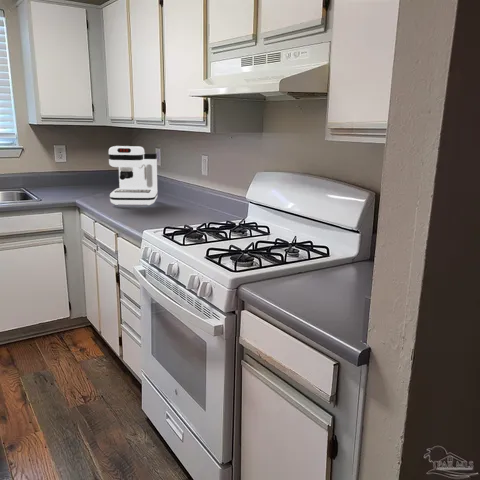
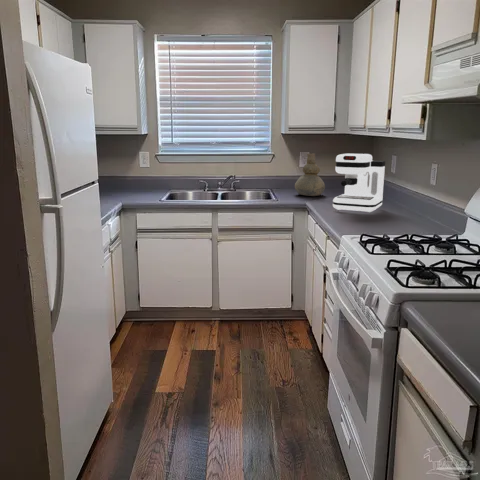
vase: none [56,146,91,193] -> present [295,153,325,196]

